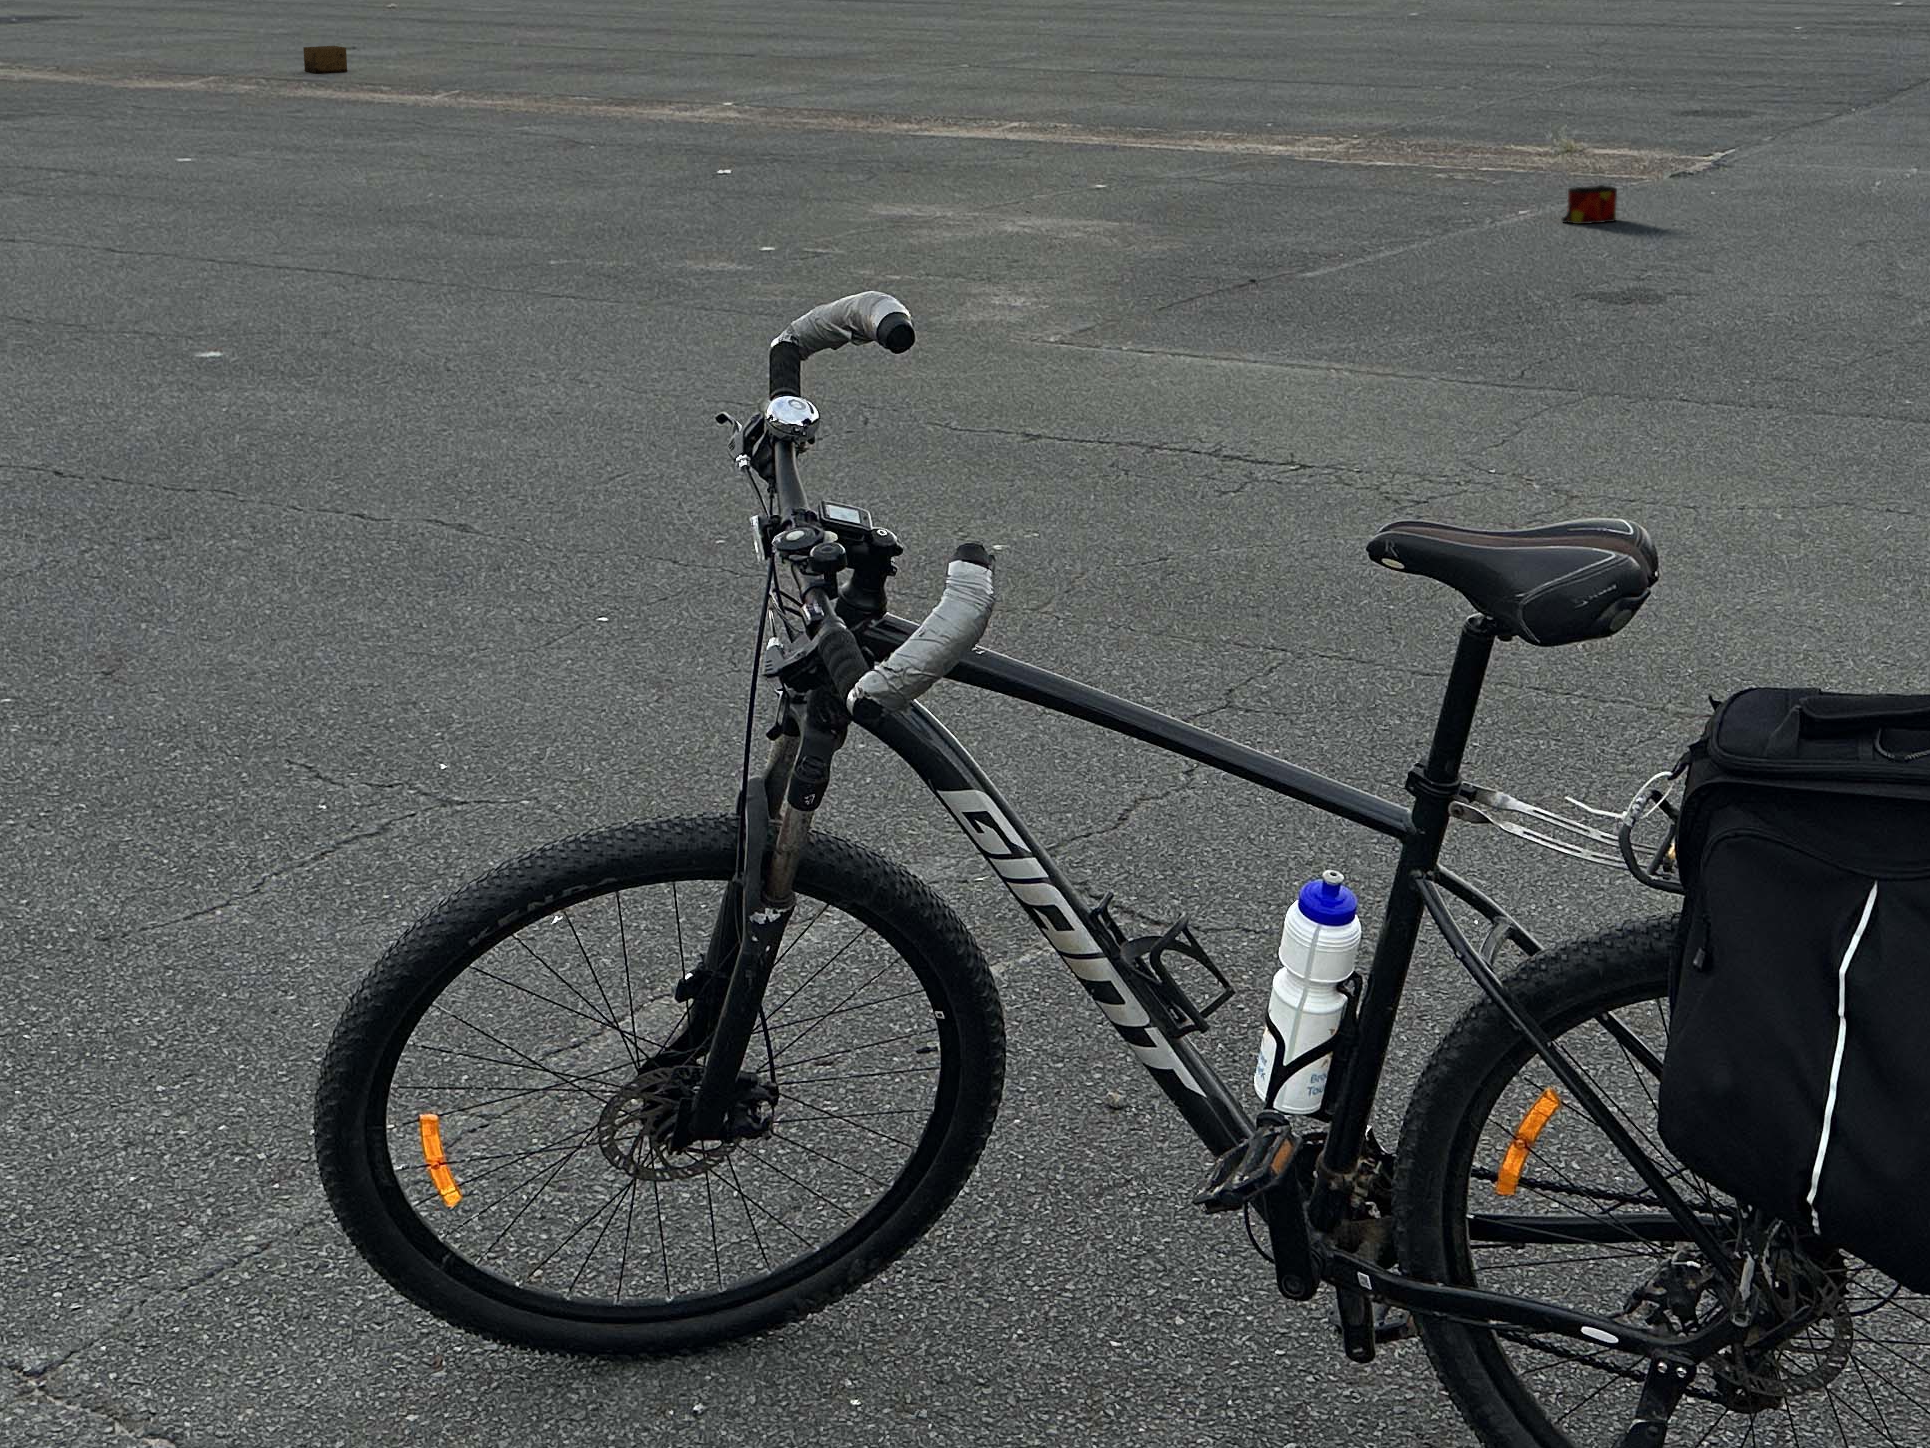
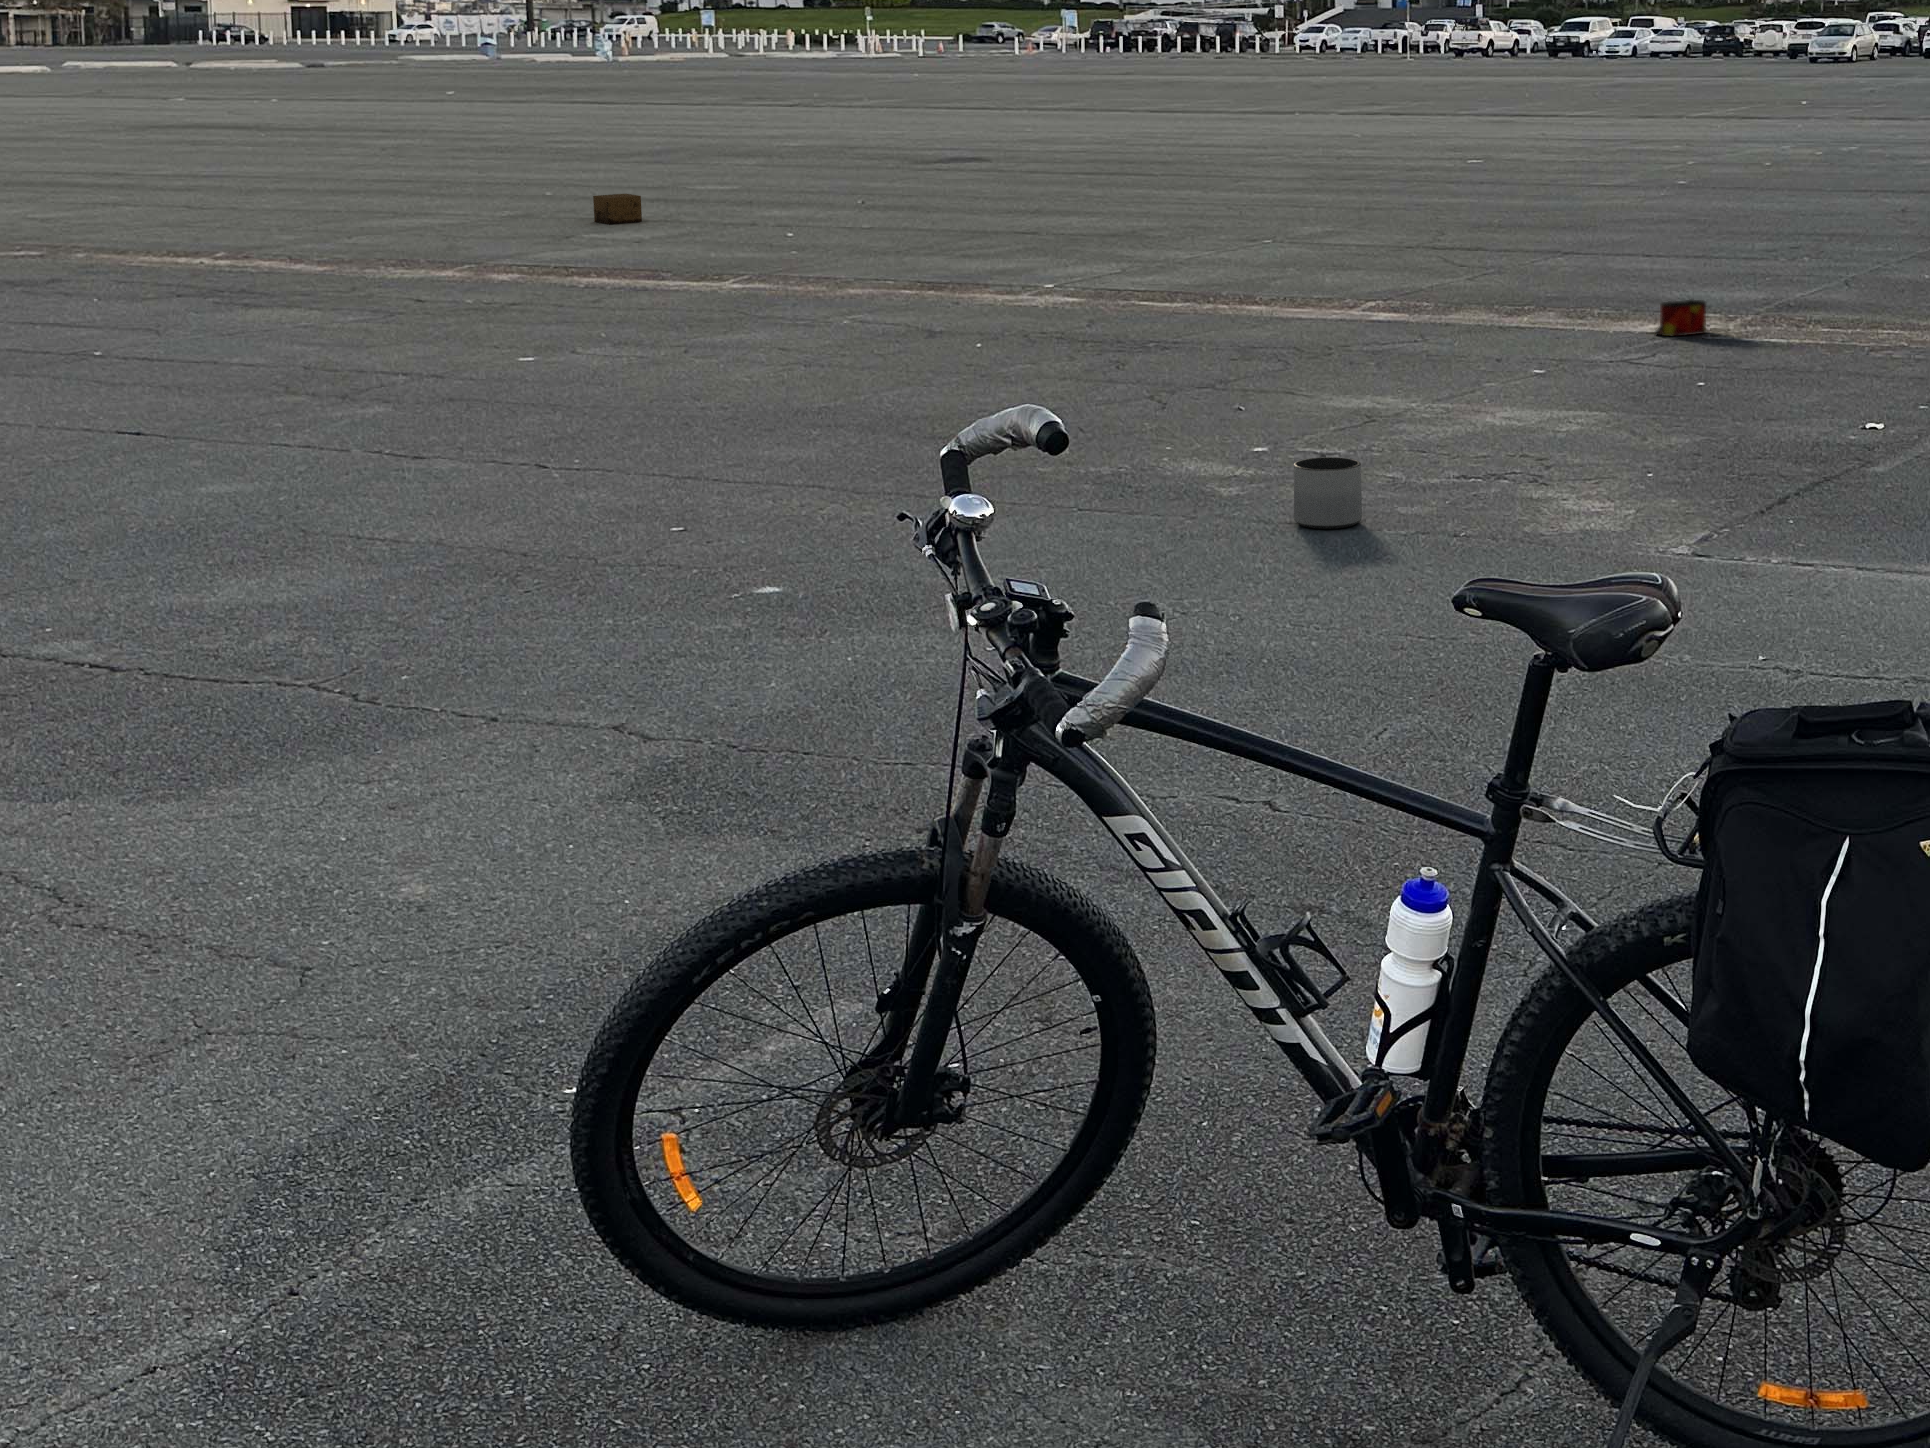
cardboard box: present [303,46,347,74] -> present [593,194,642,224]
planter: none [1180,347,1252,424] -> present [1294,457,1362,529]

